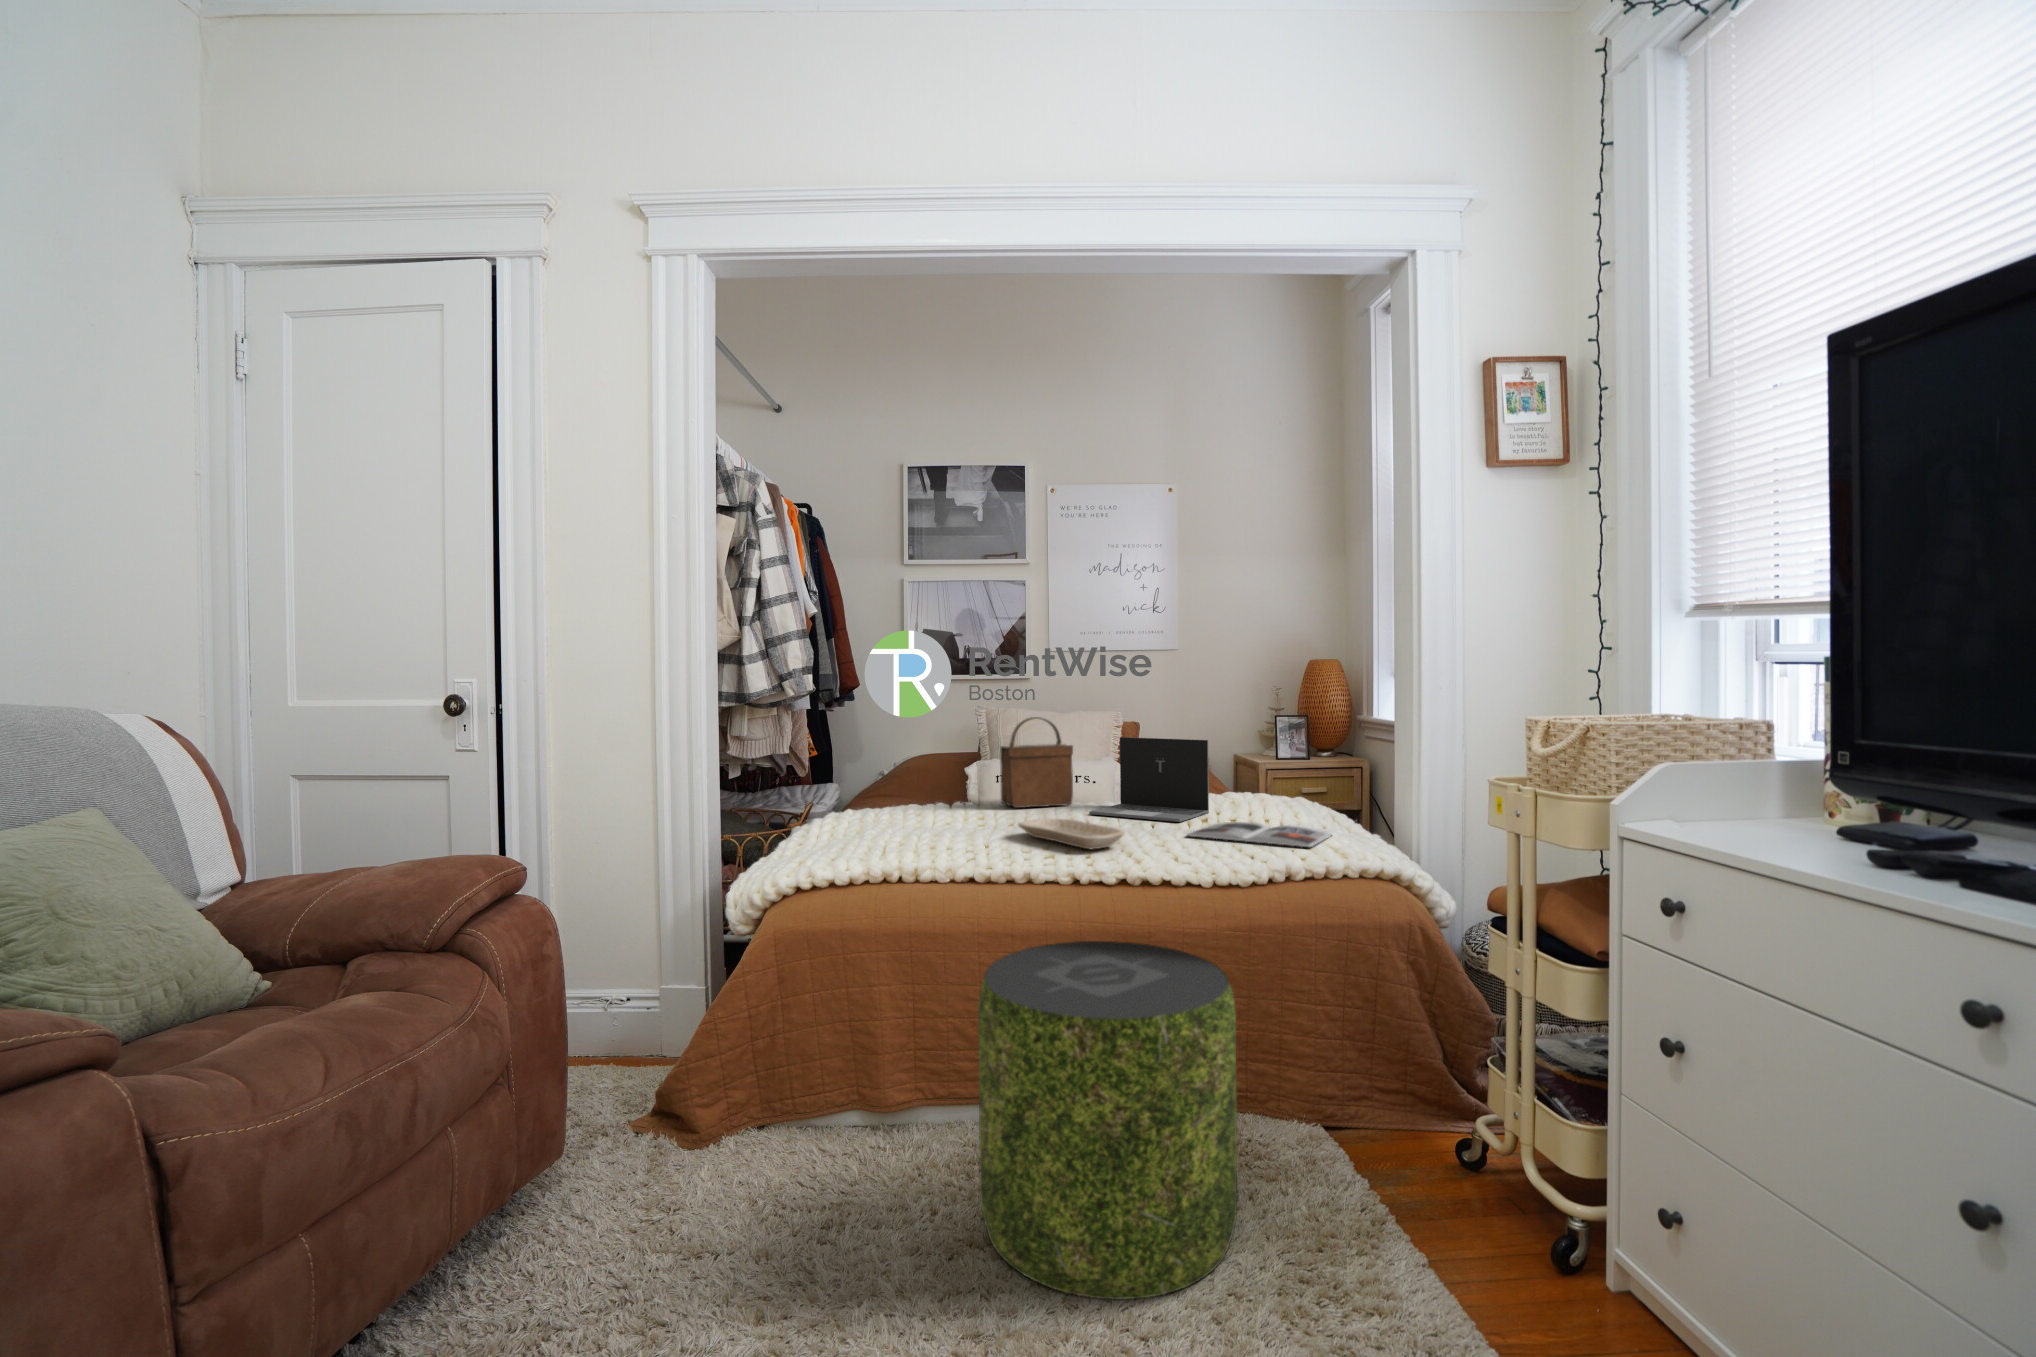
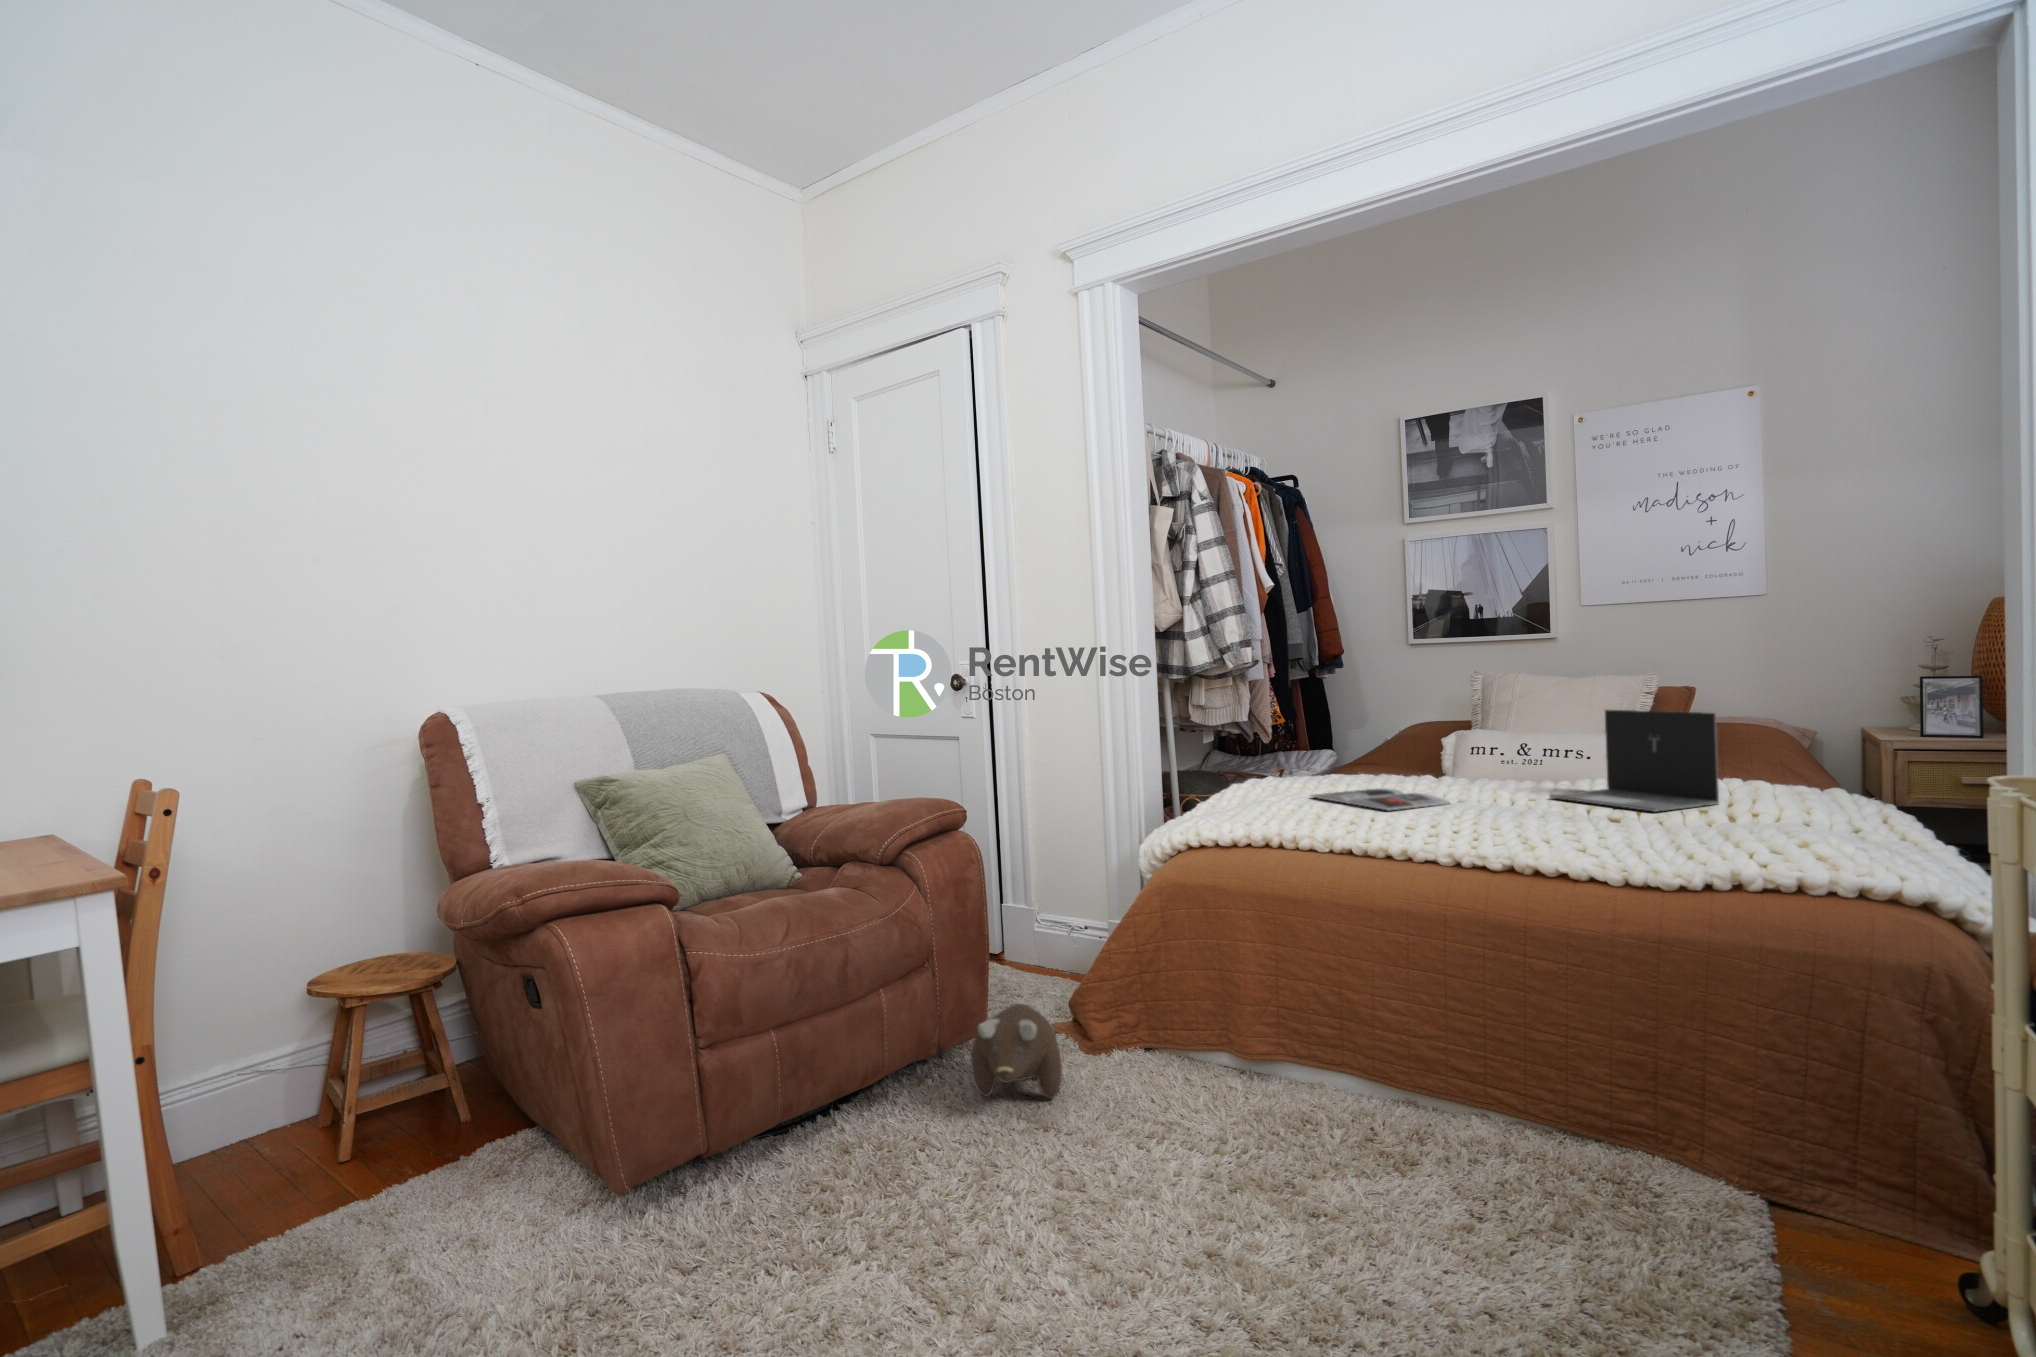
handbag: present [1000,717,1073,808] -> none [1457,687,1546,788]
tray: present [1018,819,1125,849] -> none [1427,798,1536,832]
magazine: present [1187,822,1332,847] -> present [1311,789,1450,810]
pouf: present [978,941,1237,1300] -> none [1265,919,1556,1281]
plush toy: none [575,1106,698,1238] -> present [971,1004,1062,1099]

